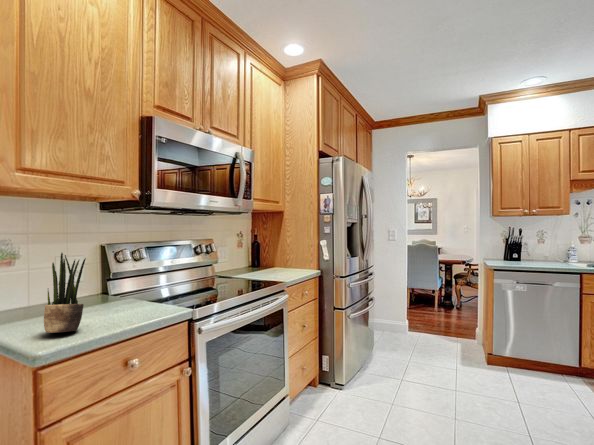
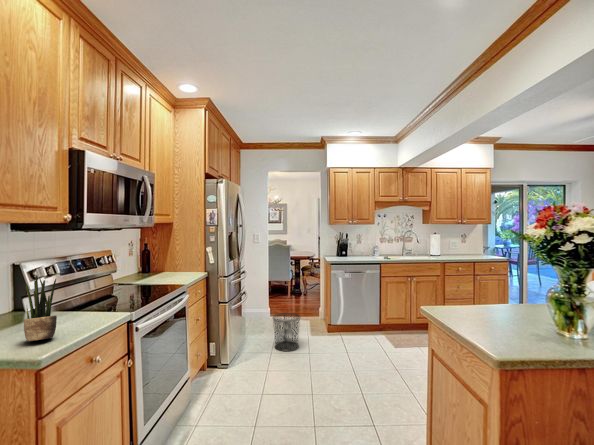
trash can: none [405,329,446,382] -> present [273,313,300,351]

